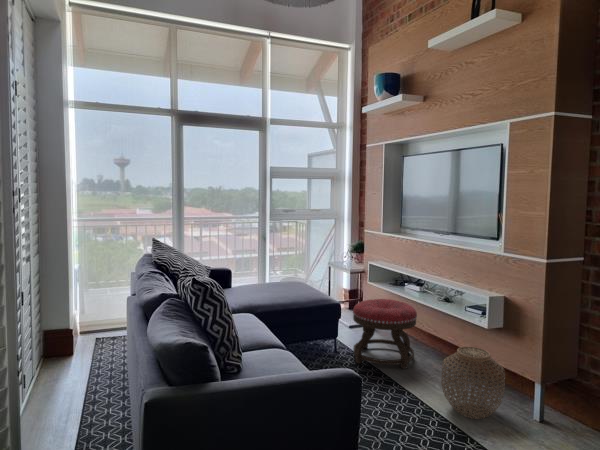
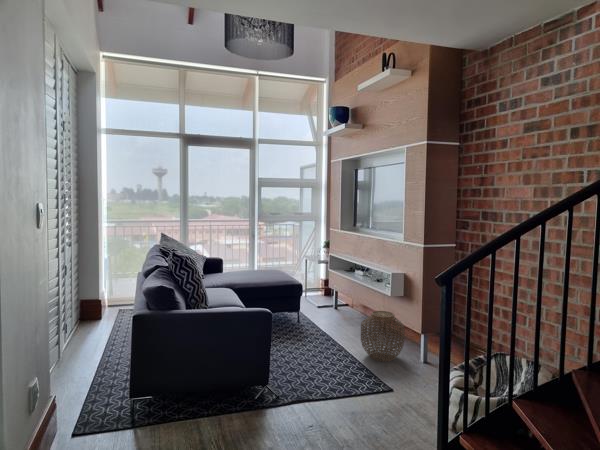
ottoman: present [353,299,417,369] -> none [311,281,359,333]

